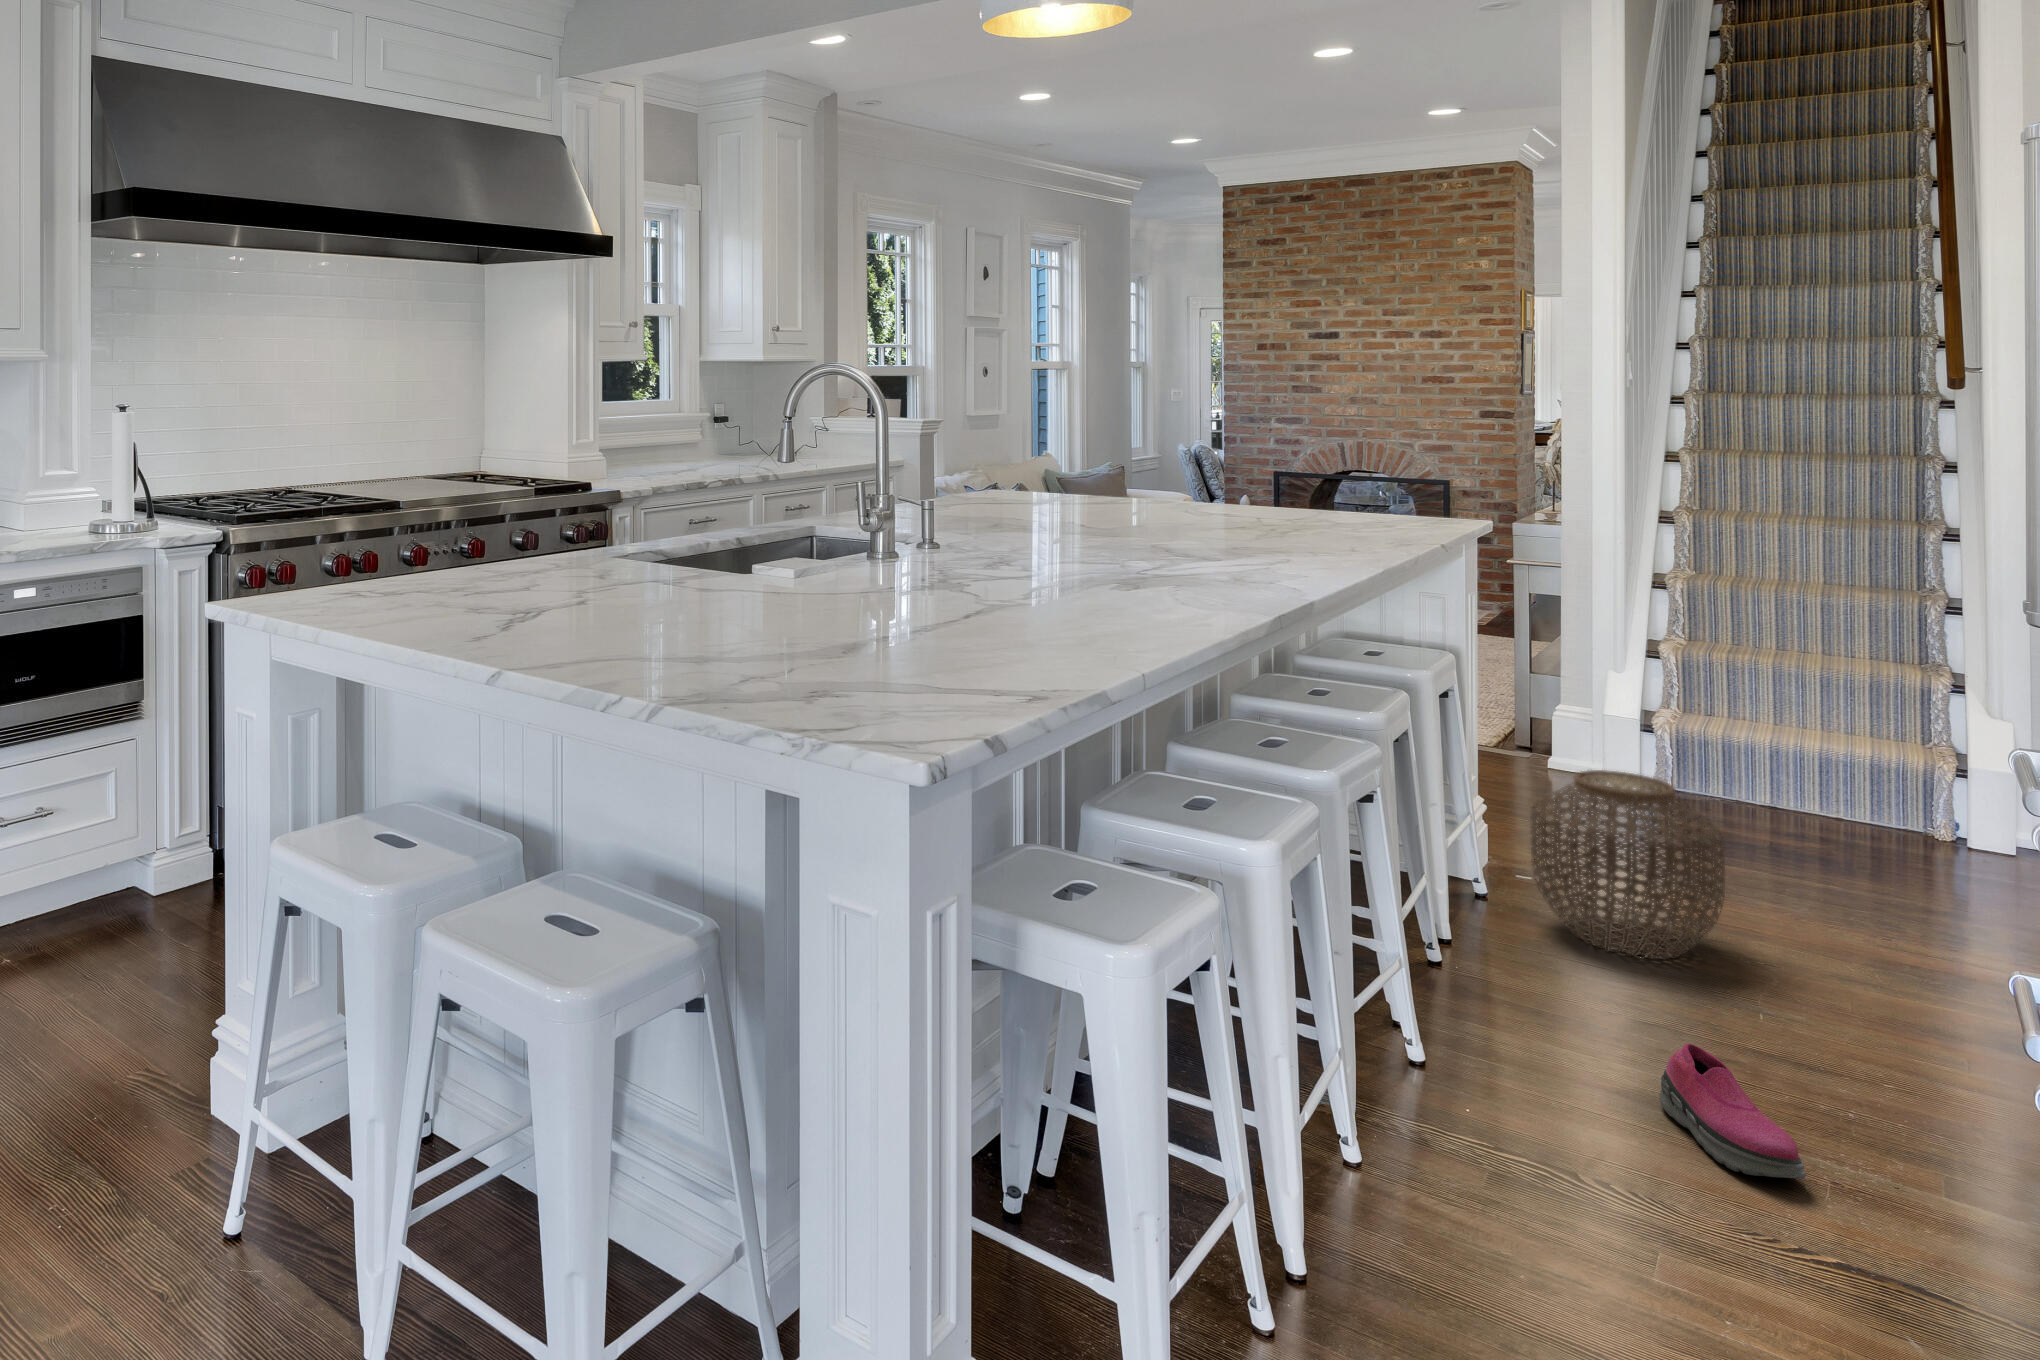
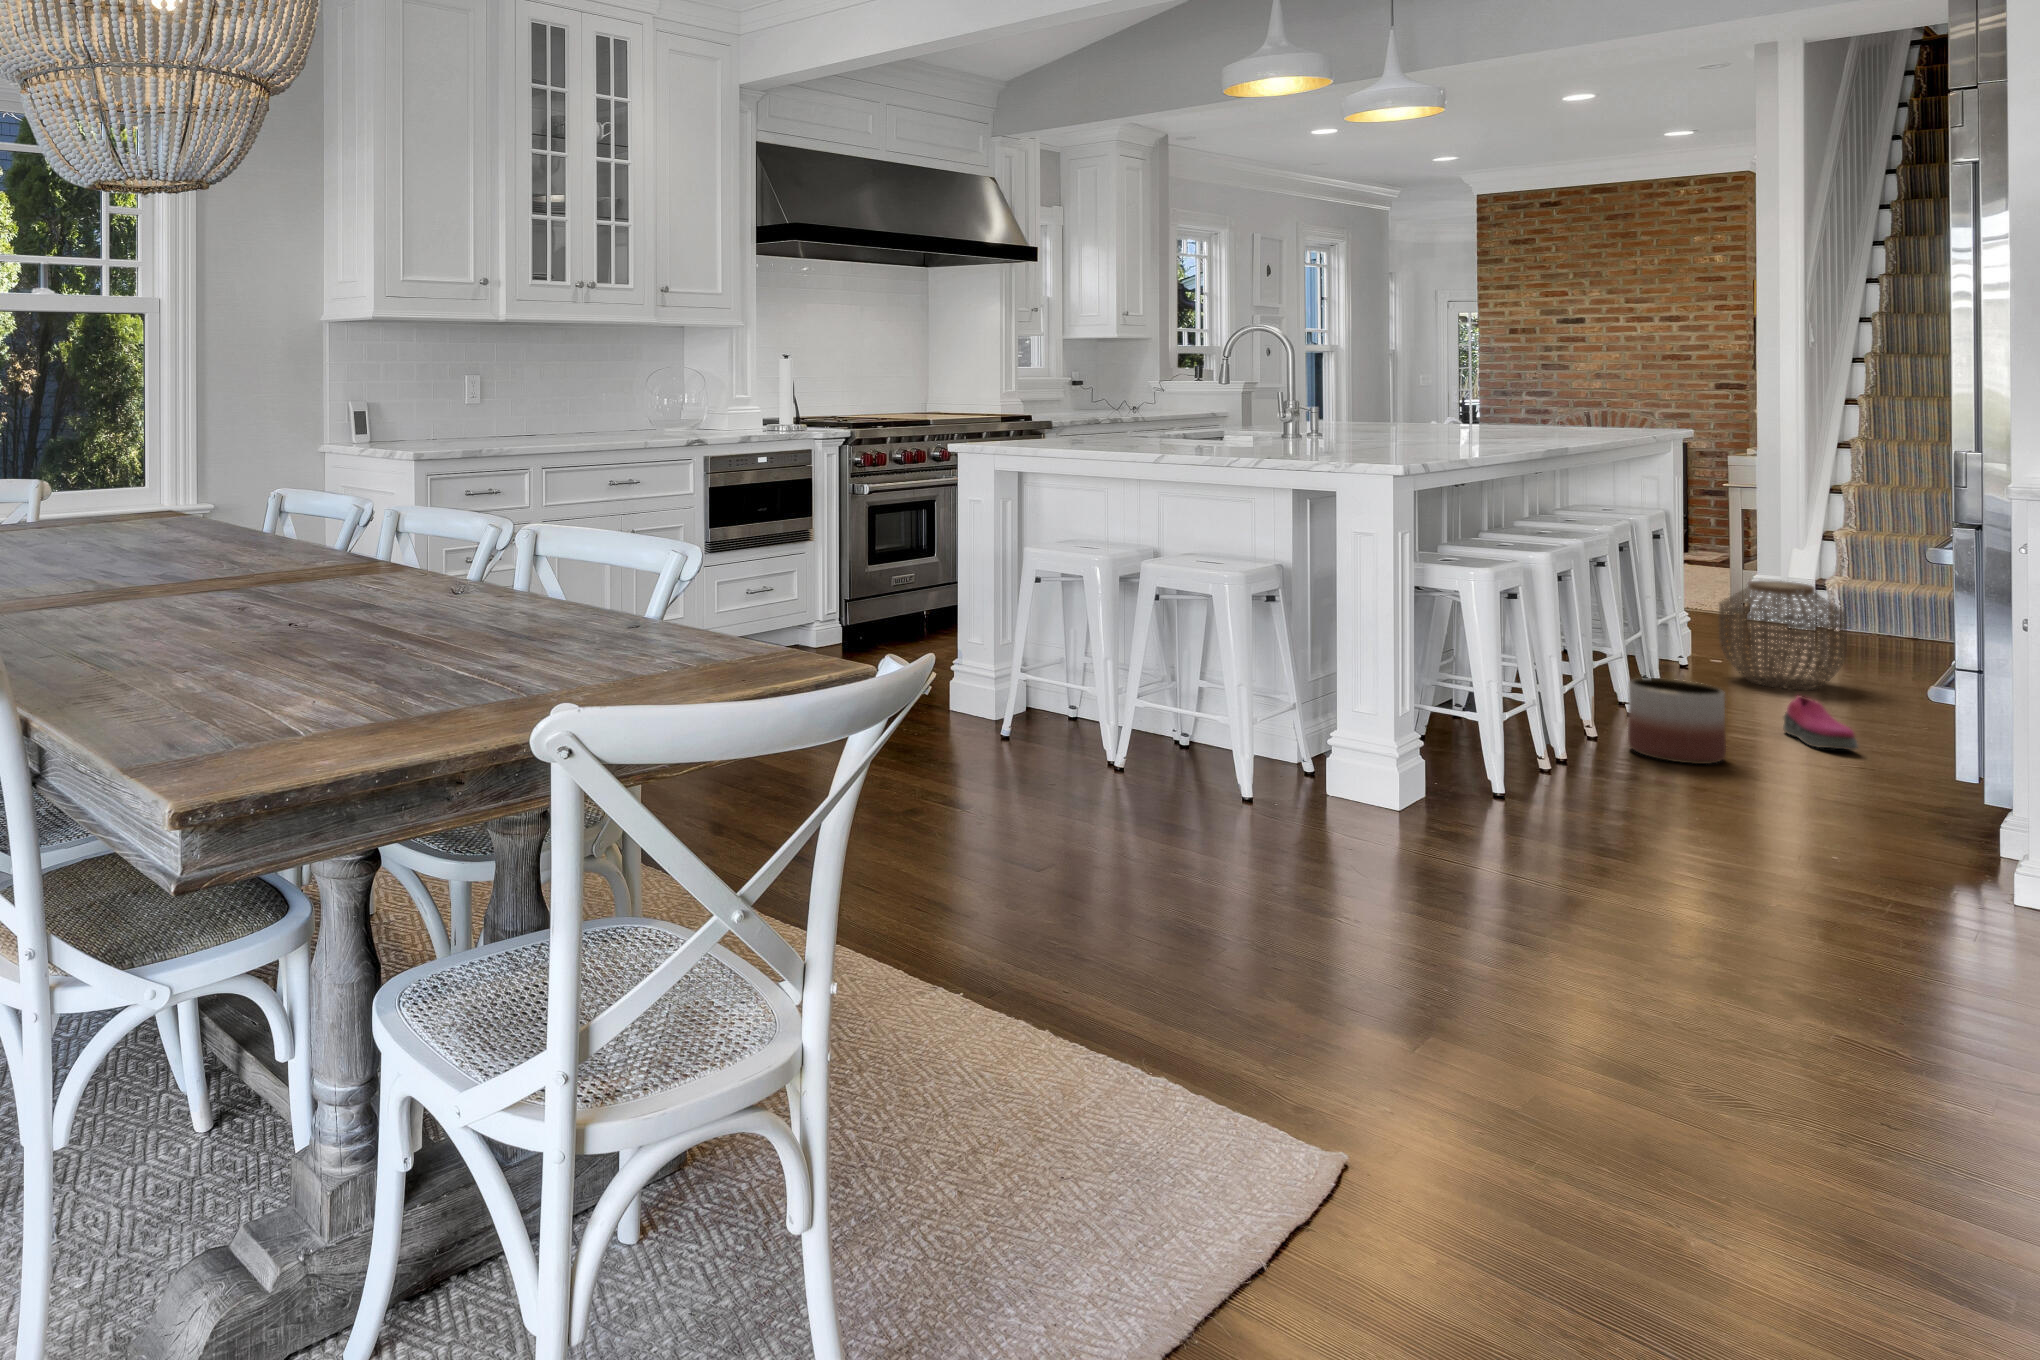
planter: none [1408,1047,1584,1252] -> present [1628,678,1726,764]

